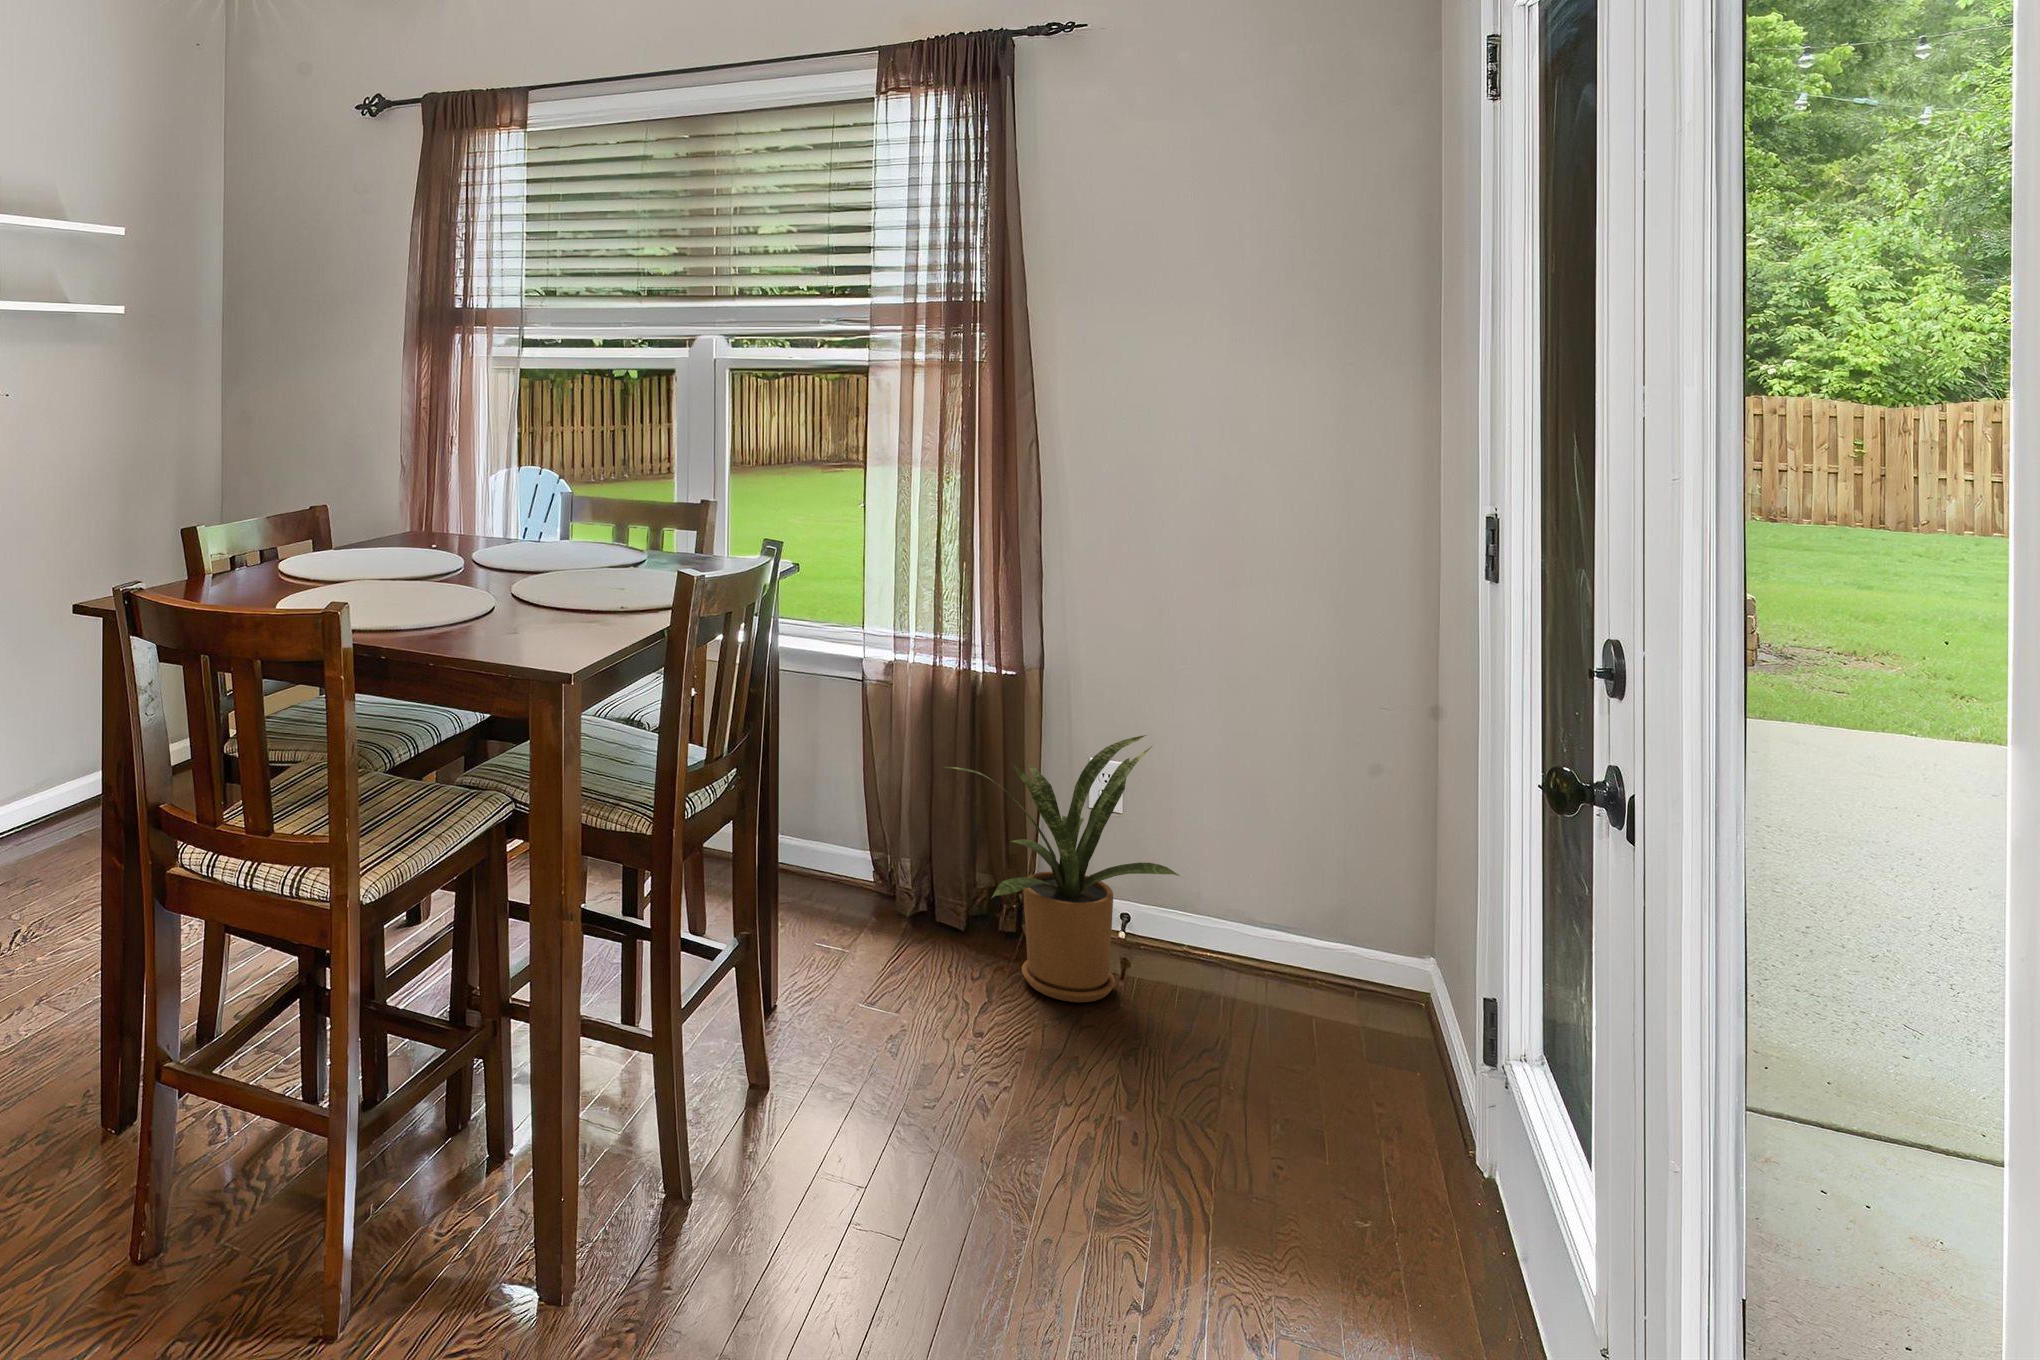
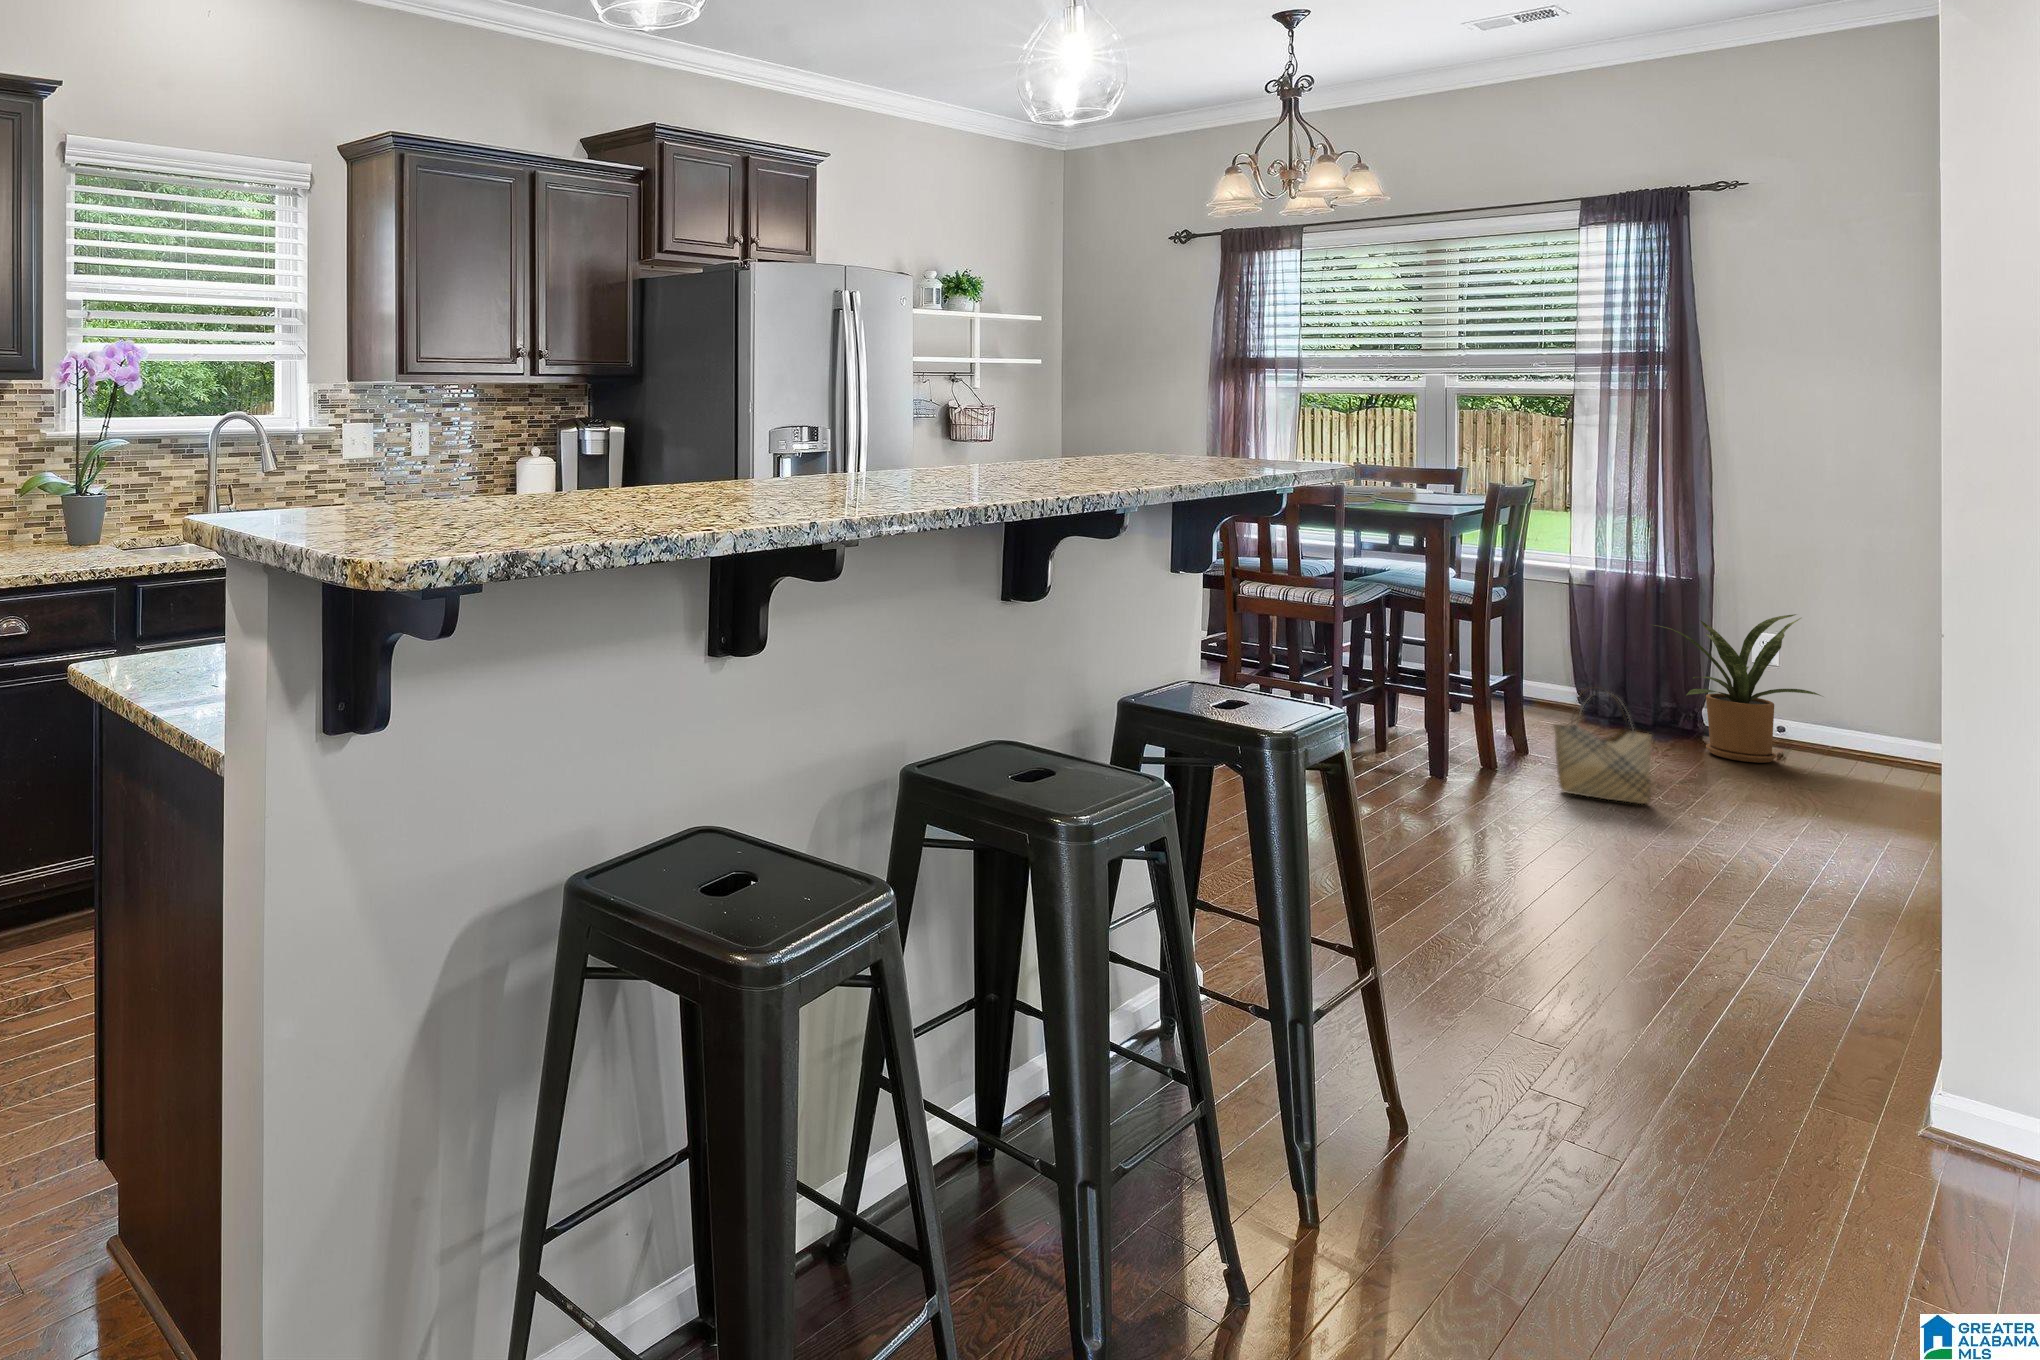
woven basket: none [734,977,902,1246] -> present [1554,688,1652,804]

